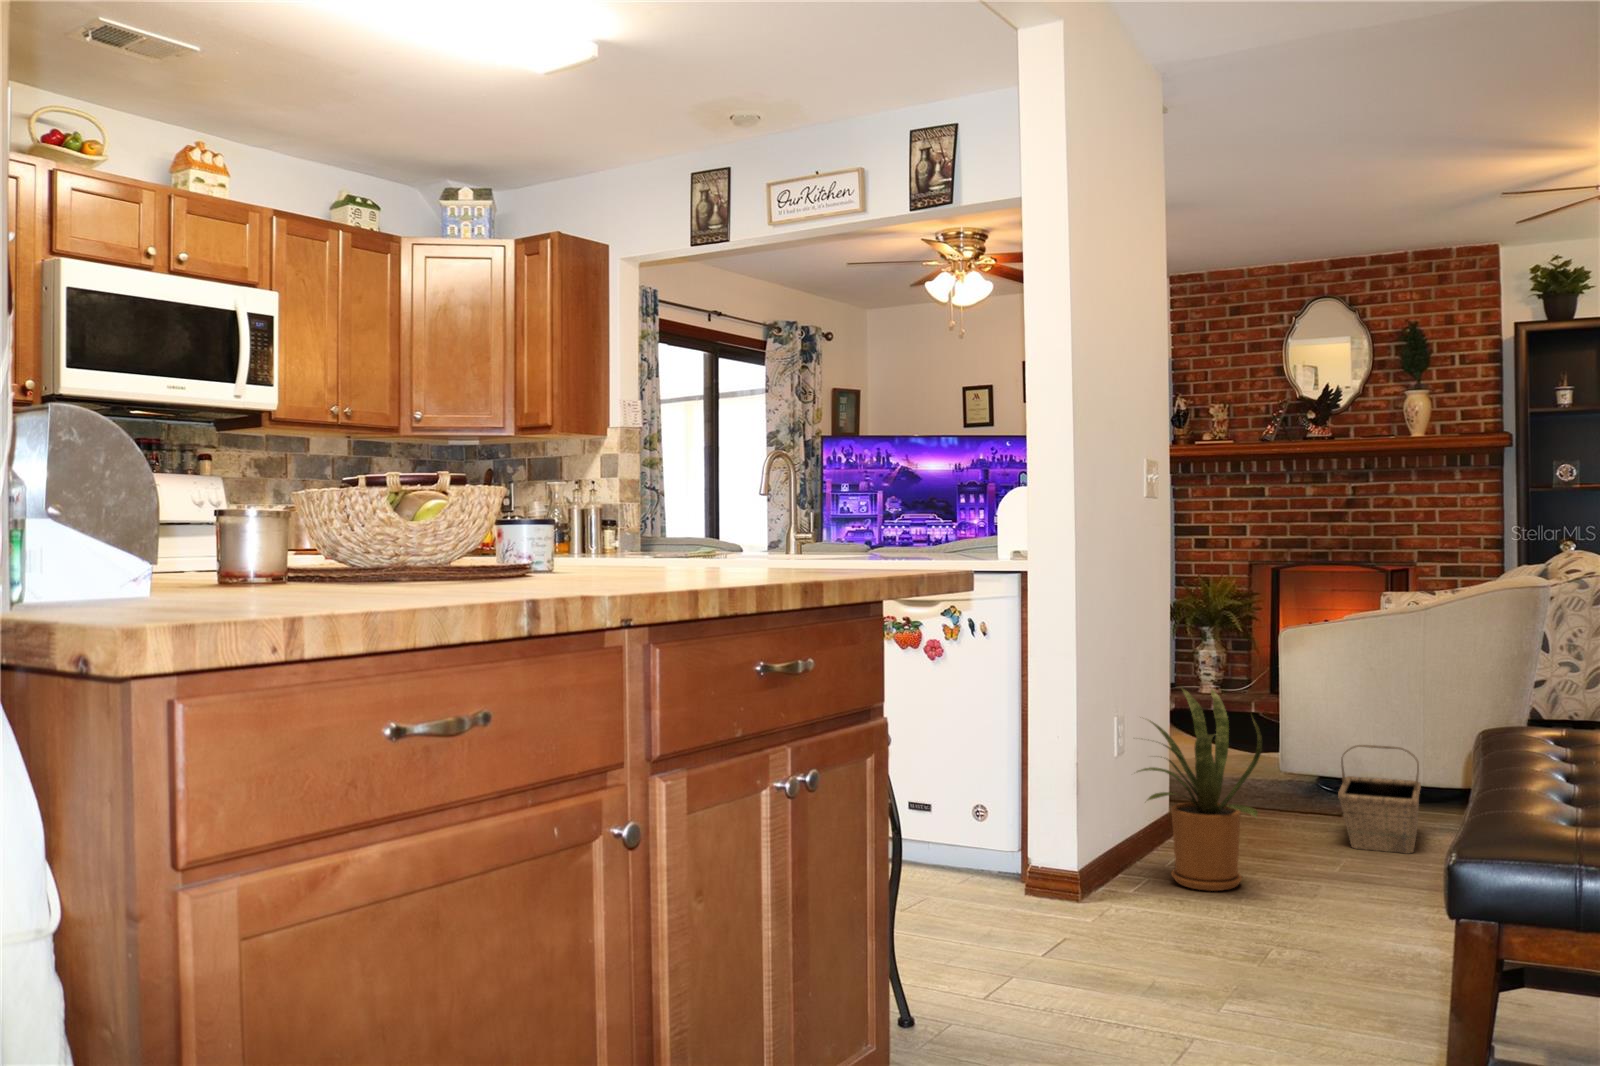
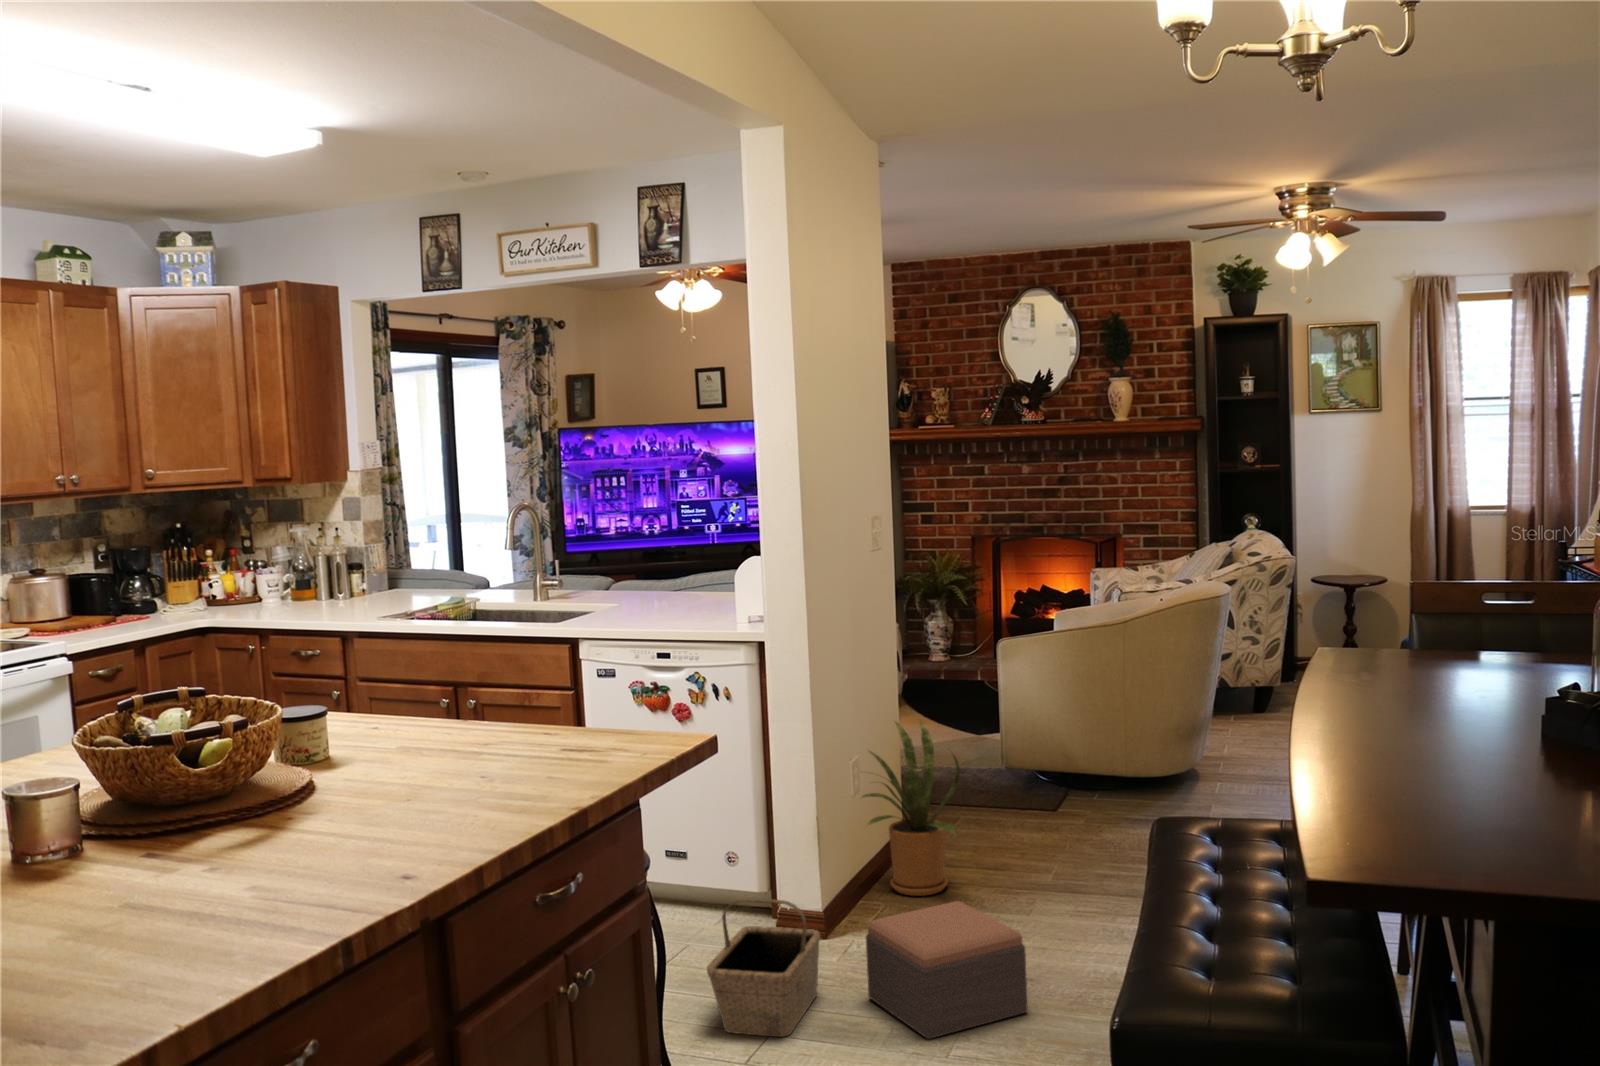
basket: present [1338,745,1421,854] -> present [707,898,820,1037]
footstool: none [1153,879,1368,1041] -> present [866,901,1028,1039]

